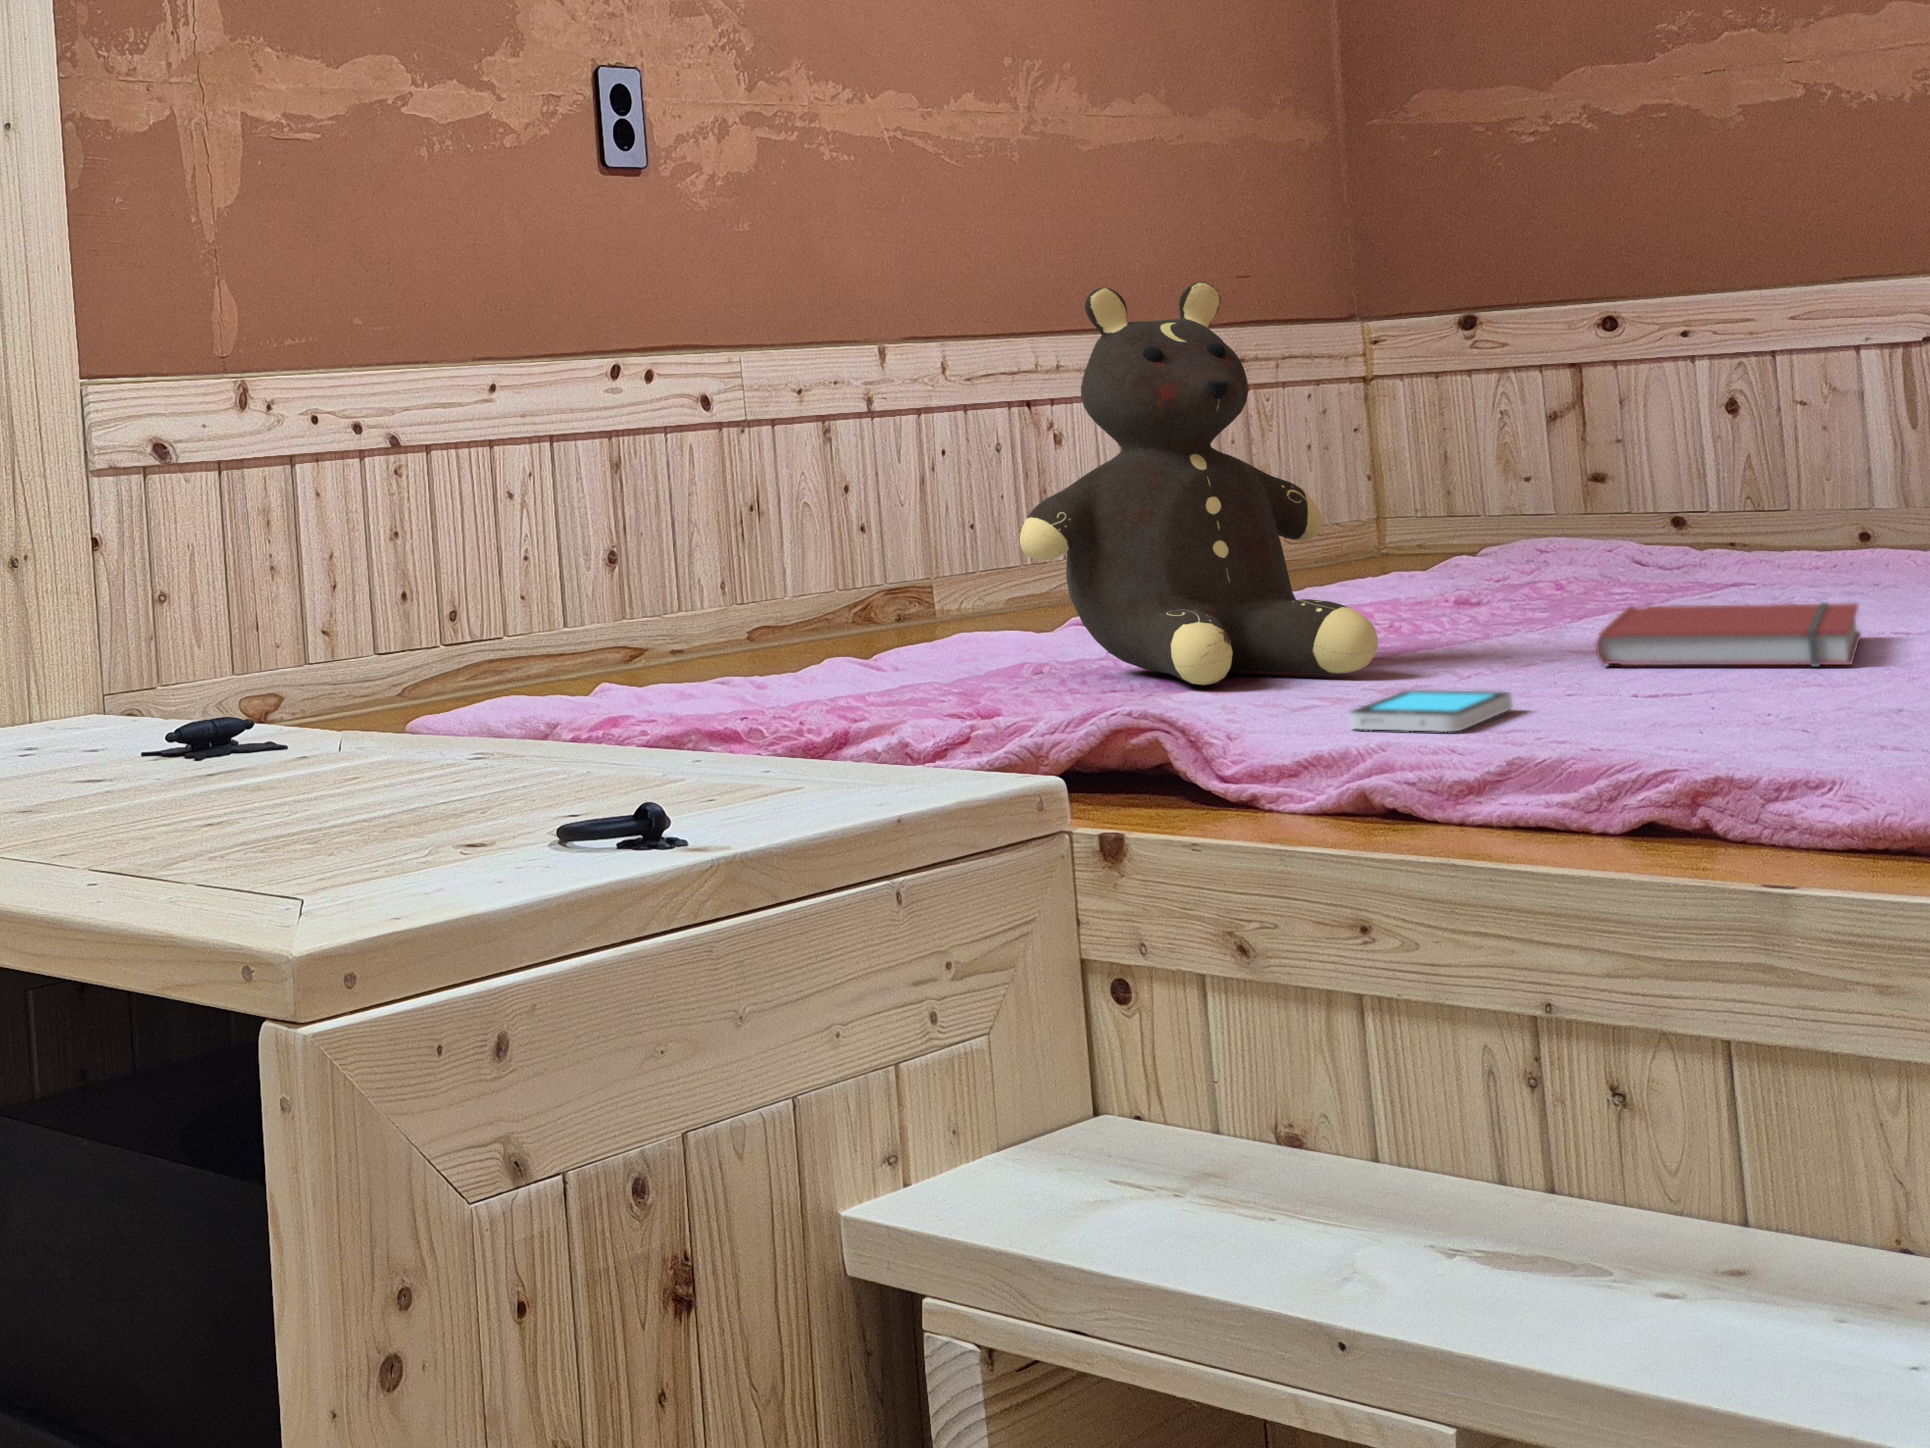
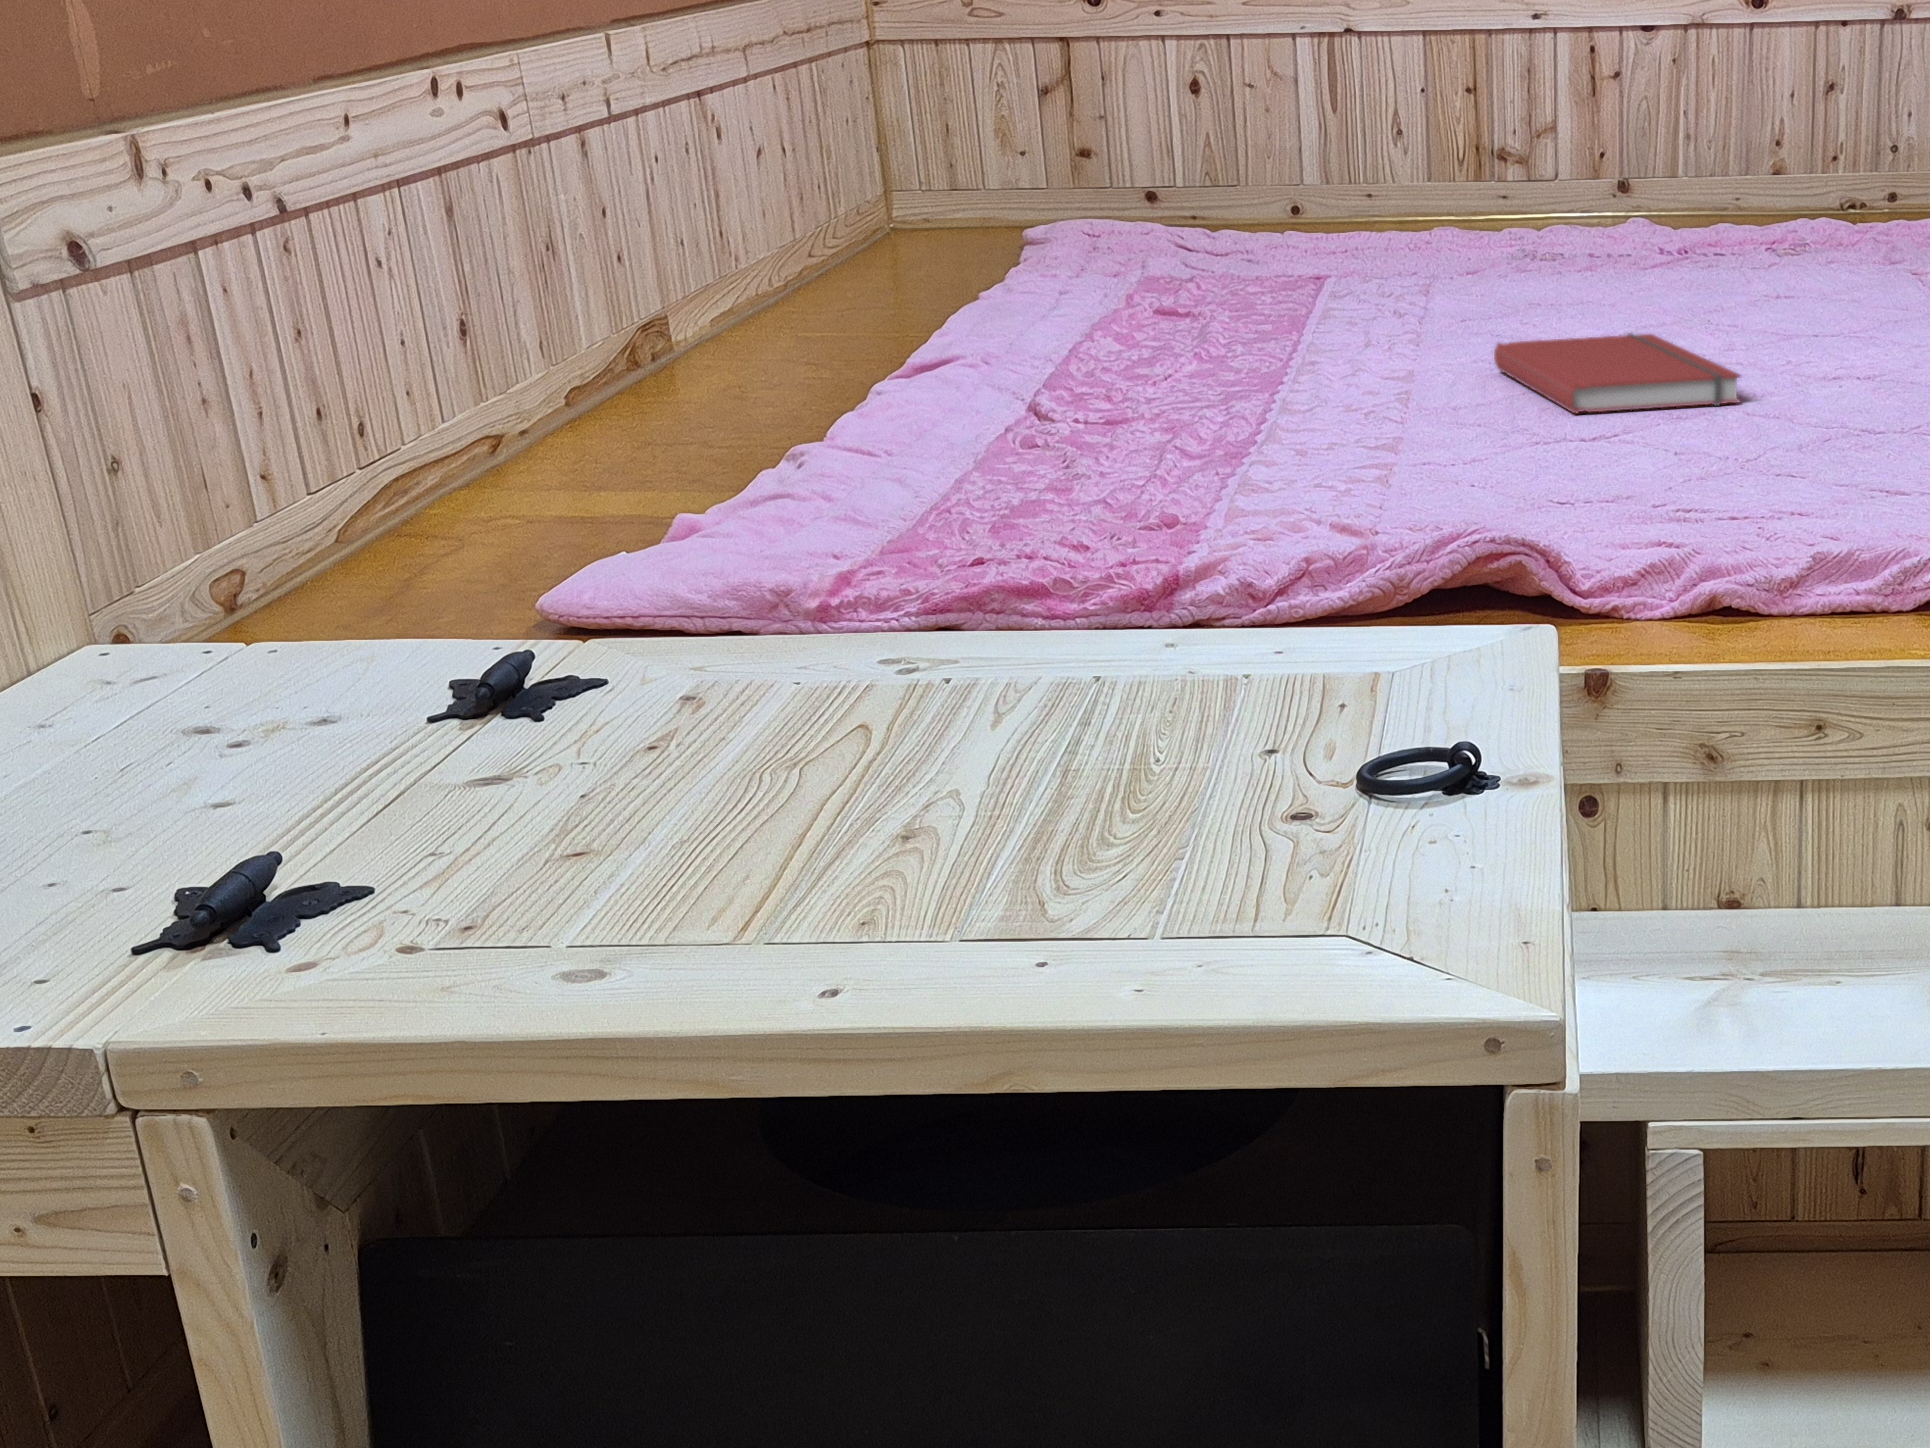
teddy bear: present [1020,282,1378,685] -> none [1147,38,1450,468]
smartphone: present [1349,690,1512,732] -> none [1583,469,1706,525]

